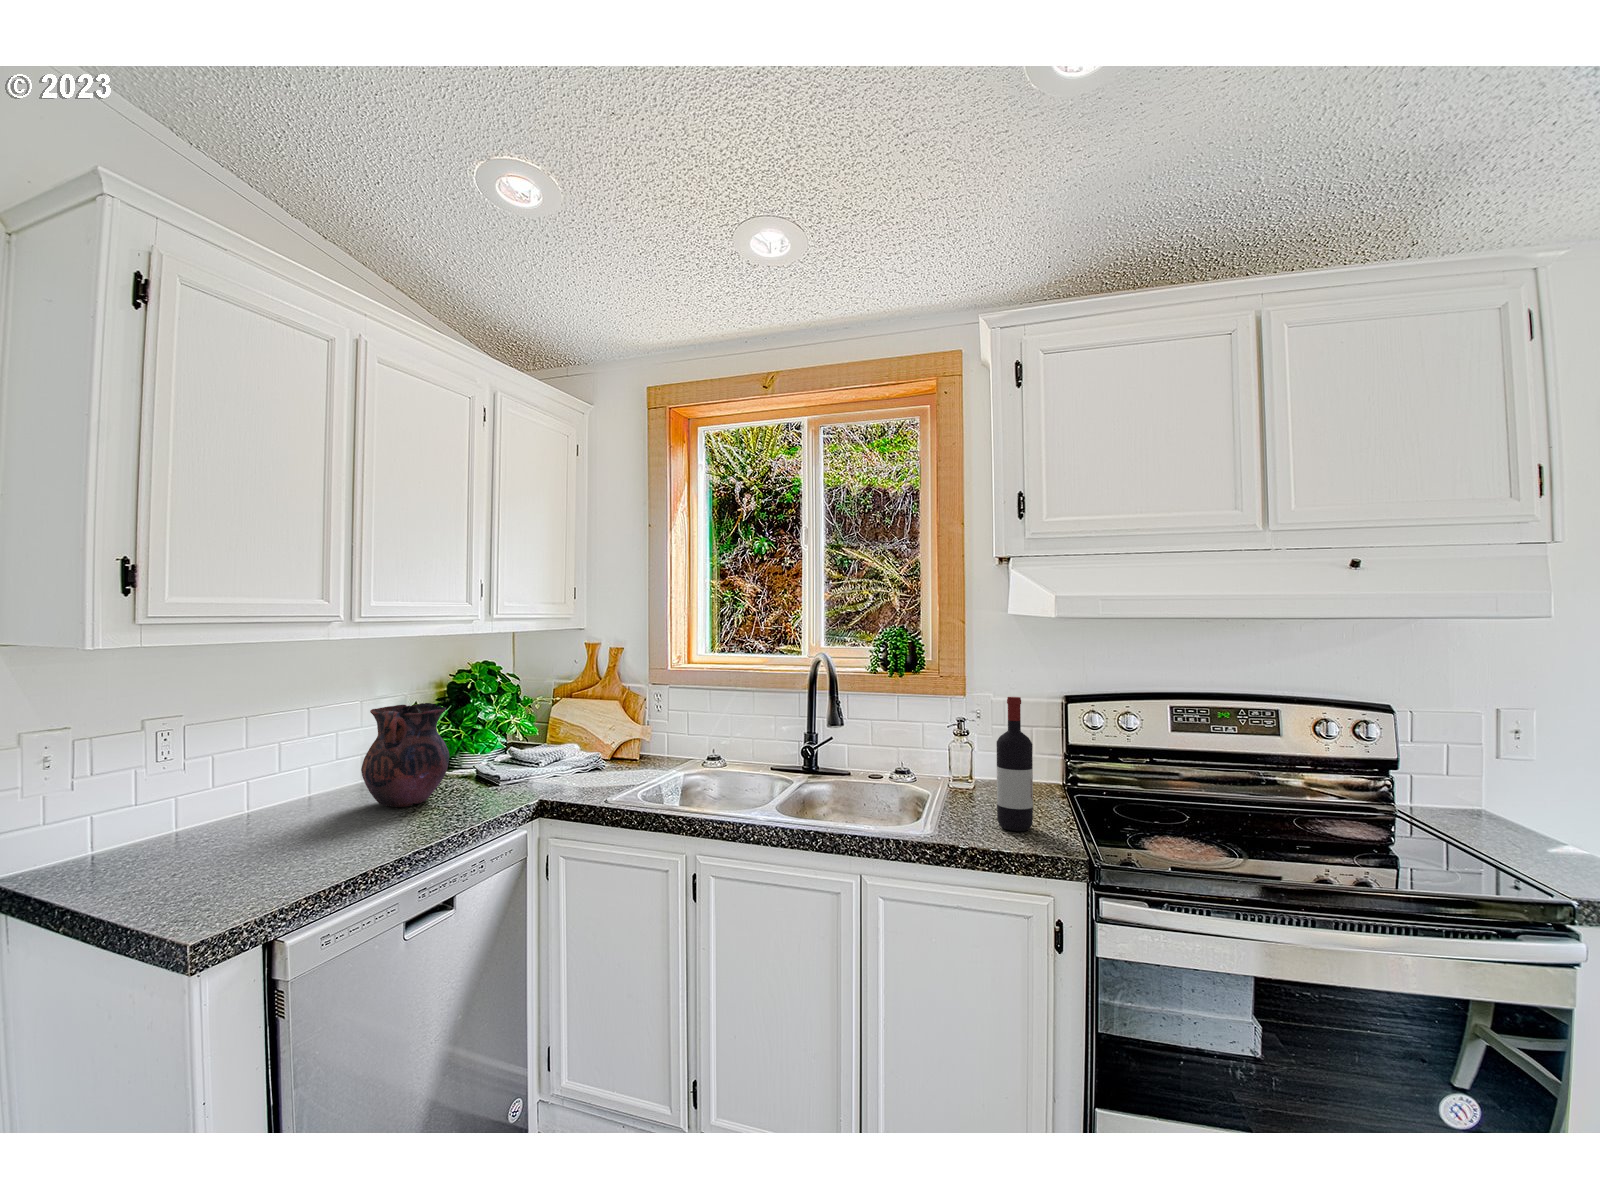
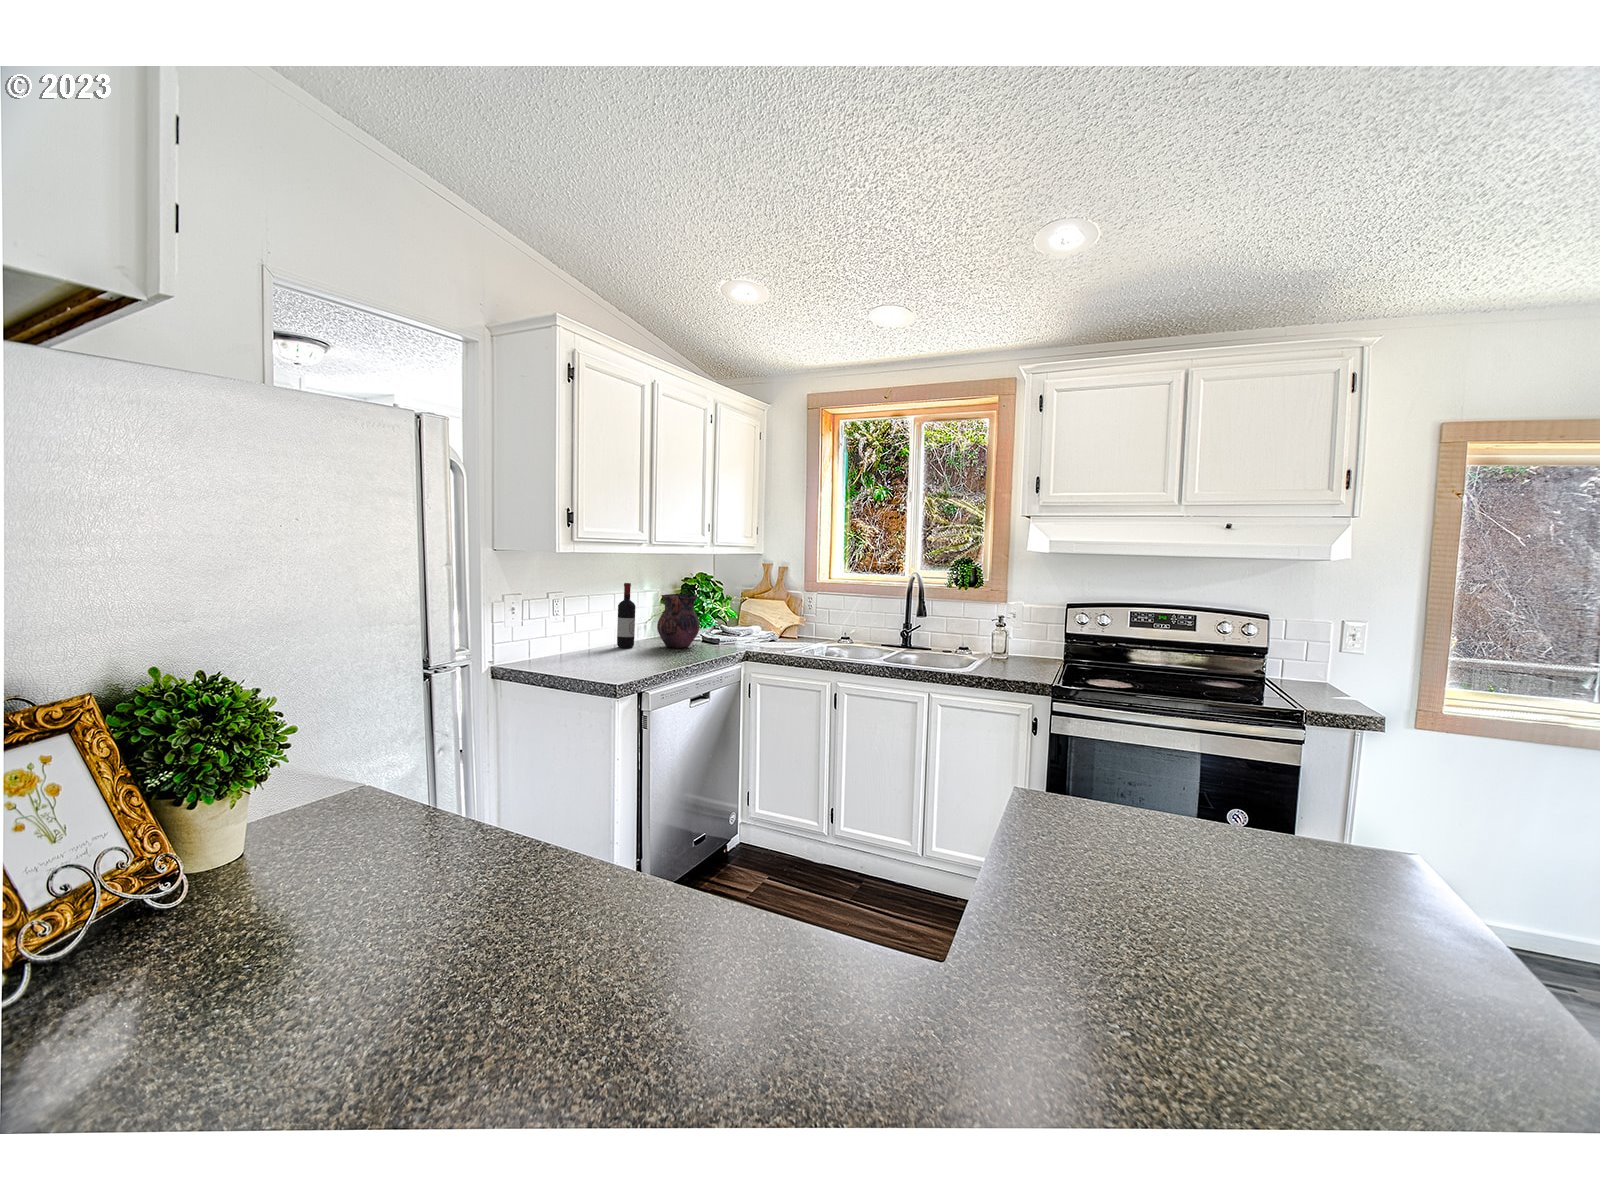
wine bottle: present [997,697,1033,831] -> present [617,583,636,648]

